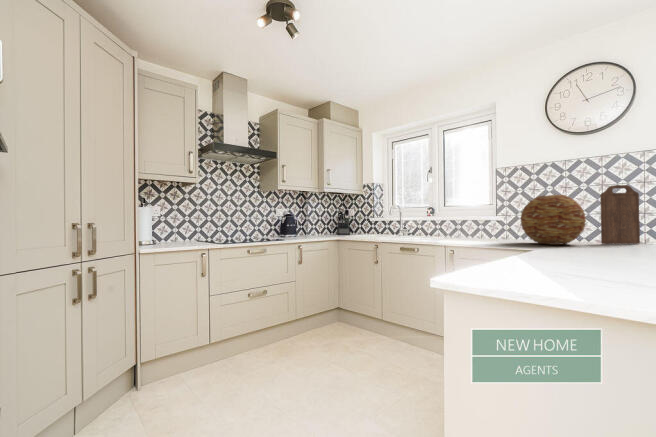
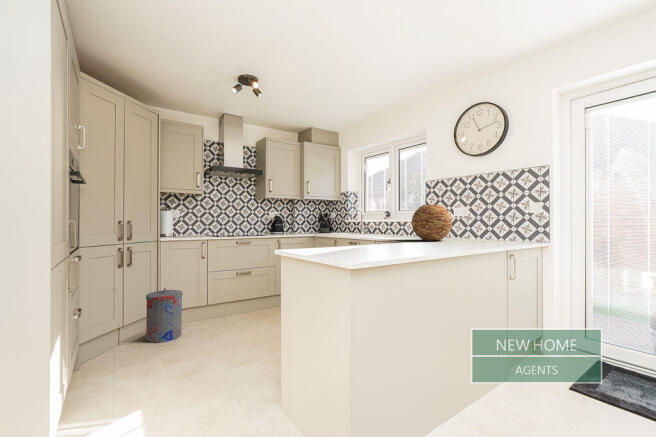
cutting board: present [600,185,640,244] -> none [465,197,494,241]
trash can: none [121,328,181,424] -> present [146,288,183,343]

